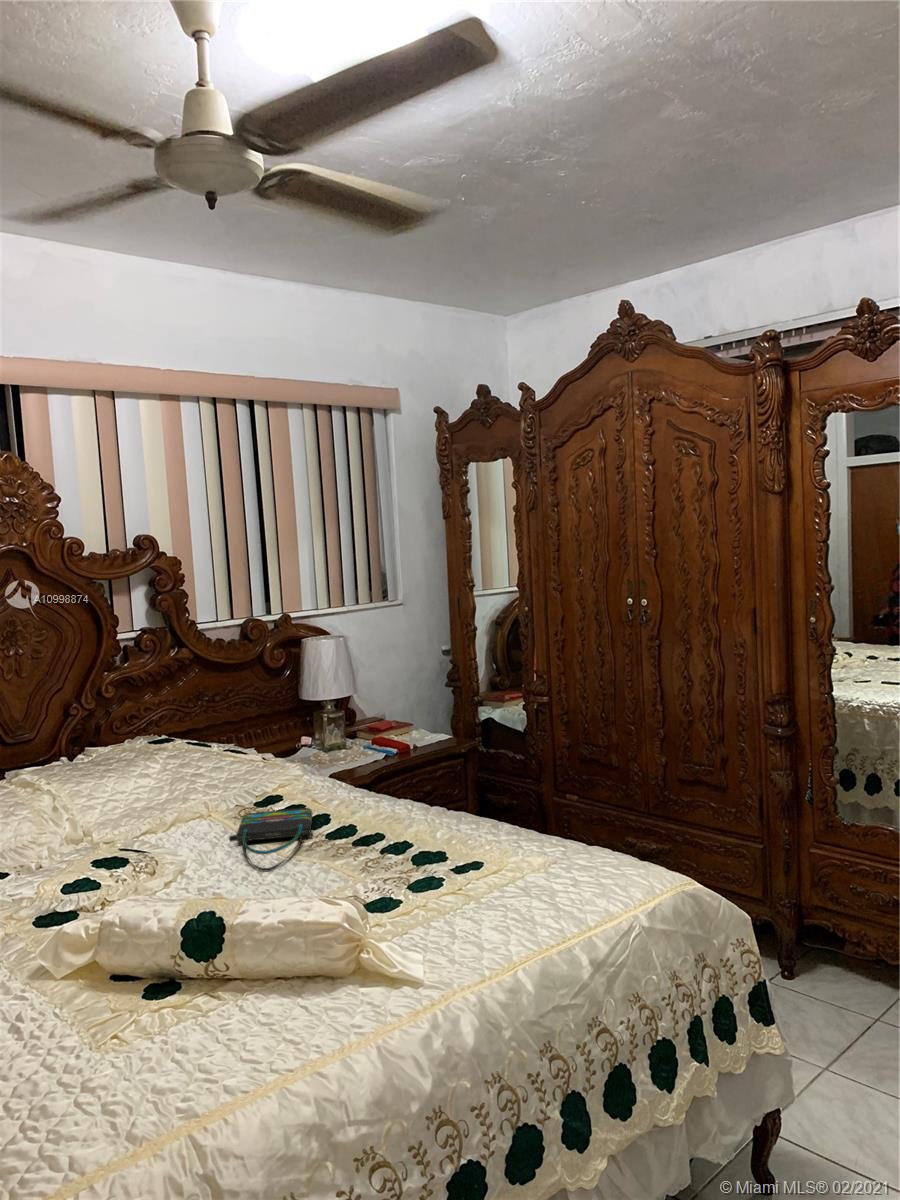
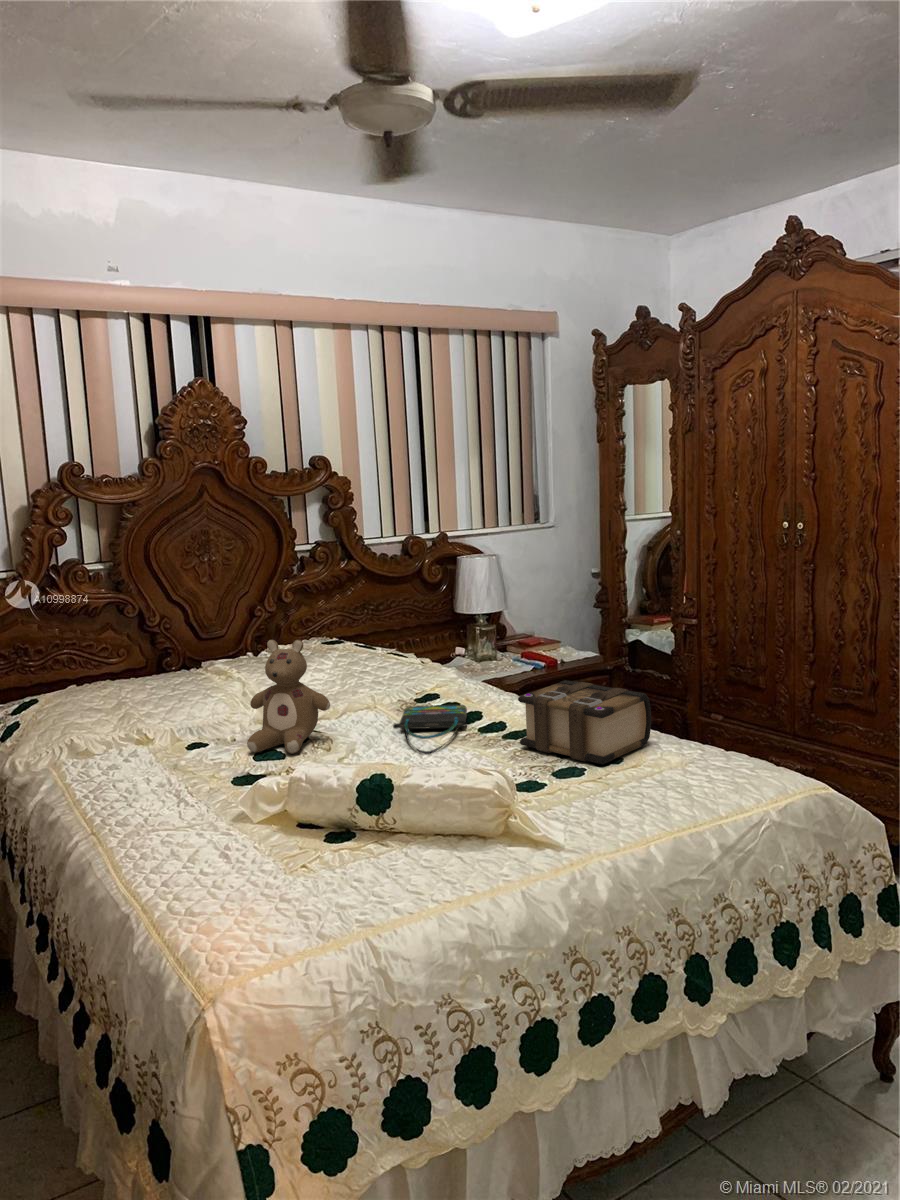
stuffed bear: none [55,747,155,882] -> present [247,640,330,754]
book: none [368,778,511,873] -> present [518,680,651,764]

